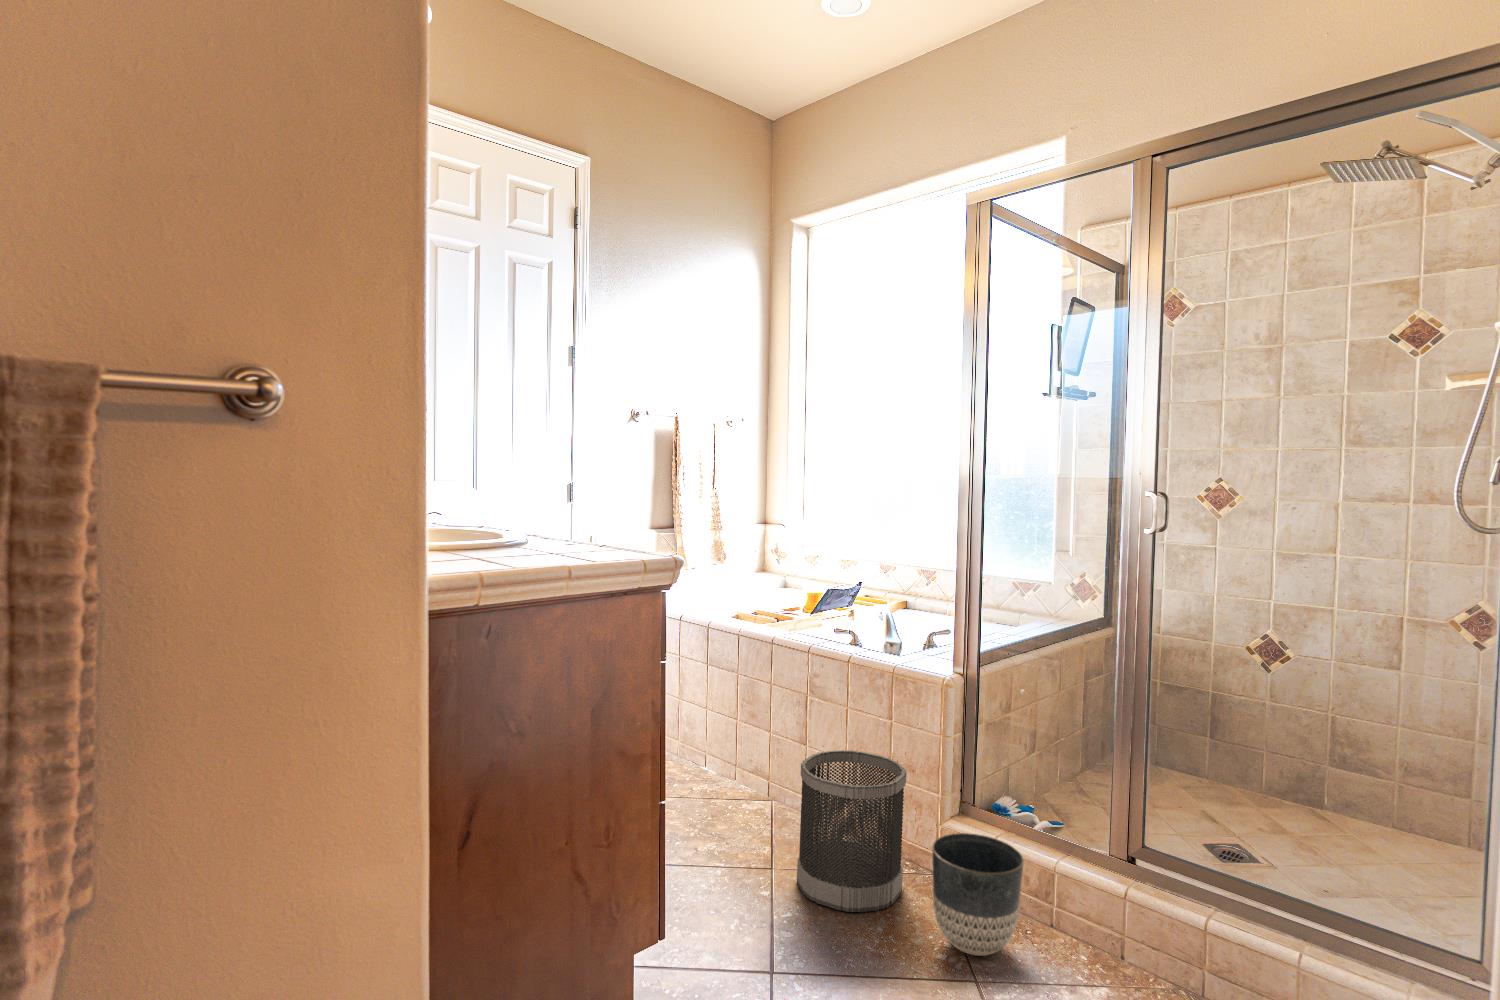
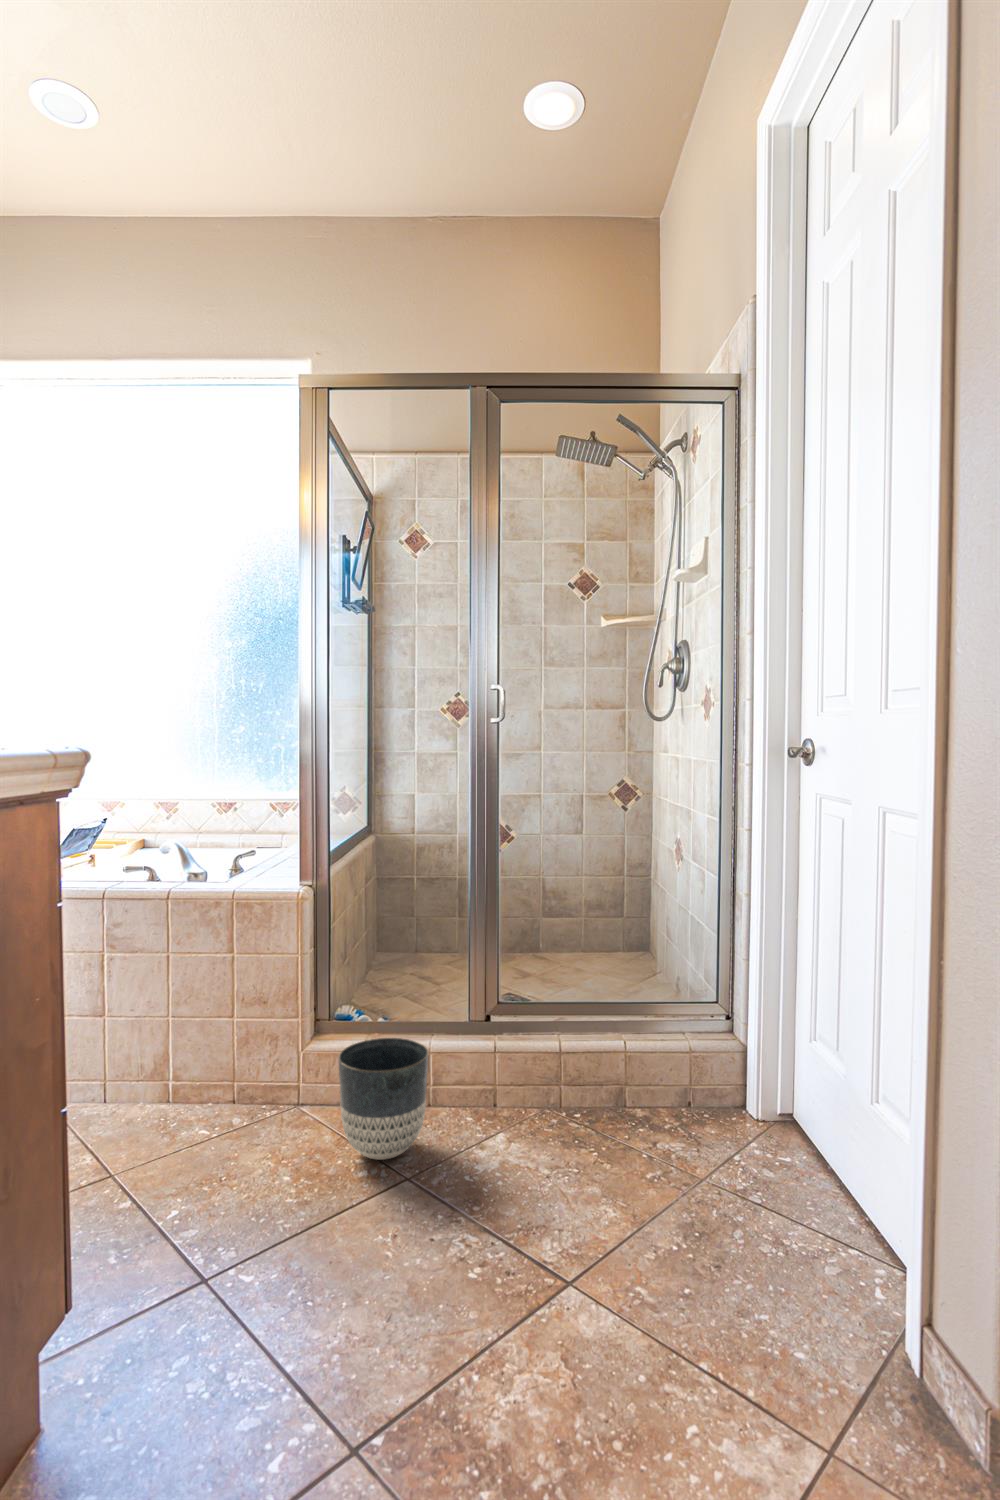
wastebasket: present [797,750,907,912] -> none [155,995,282,1186]

